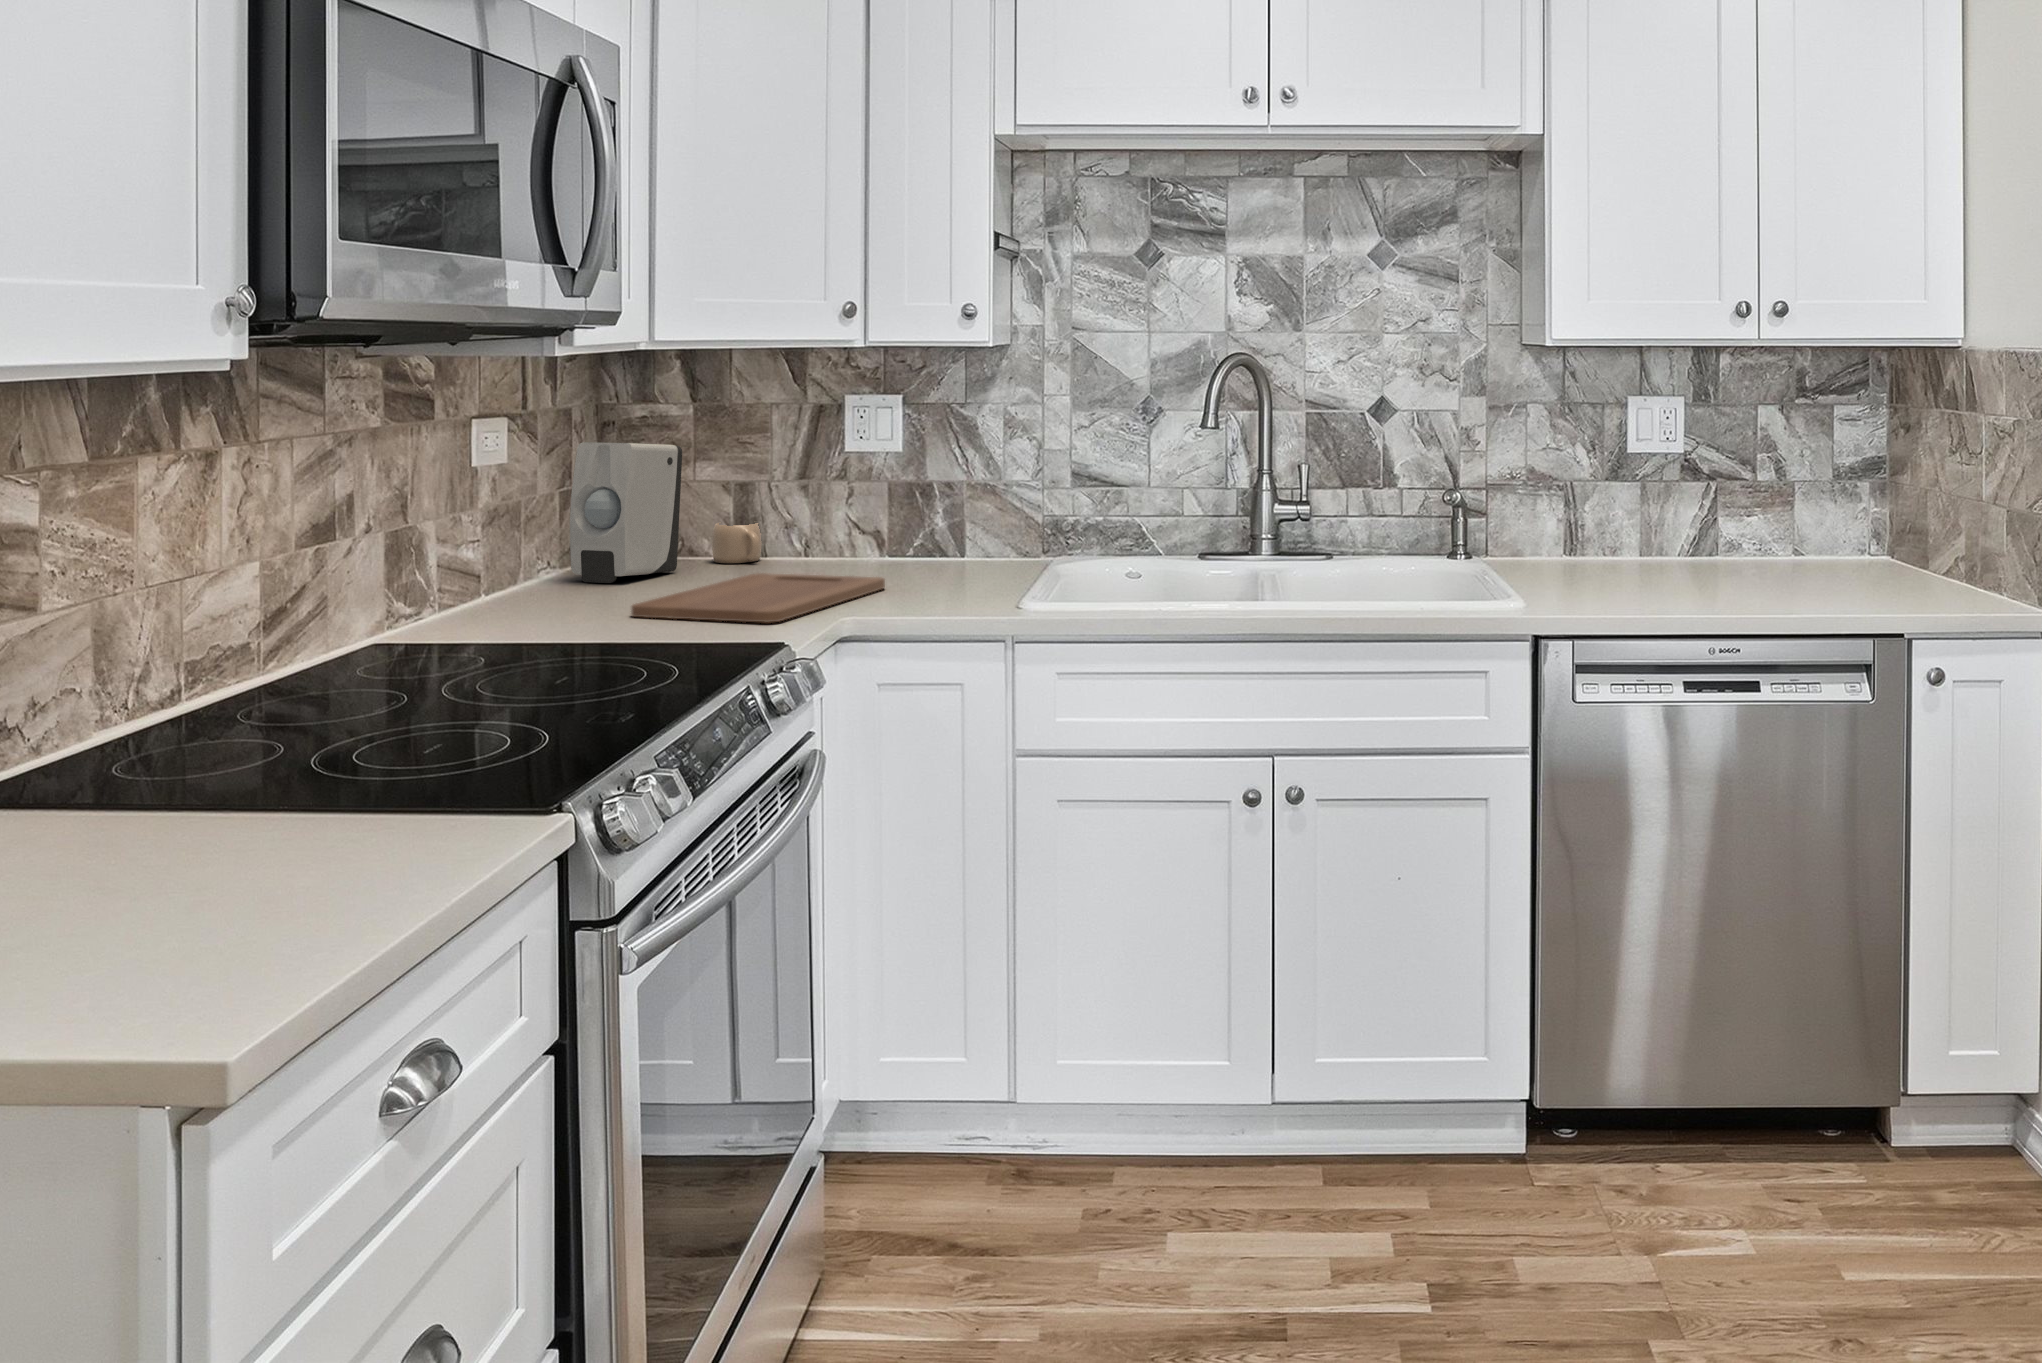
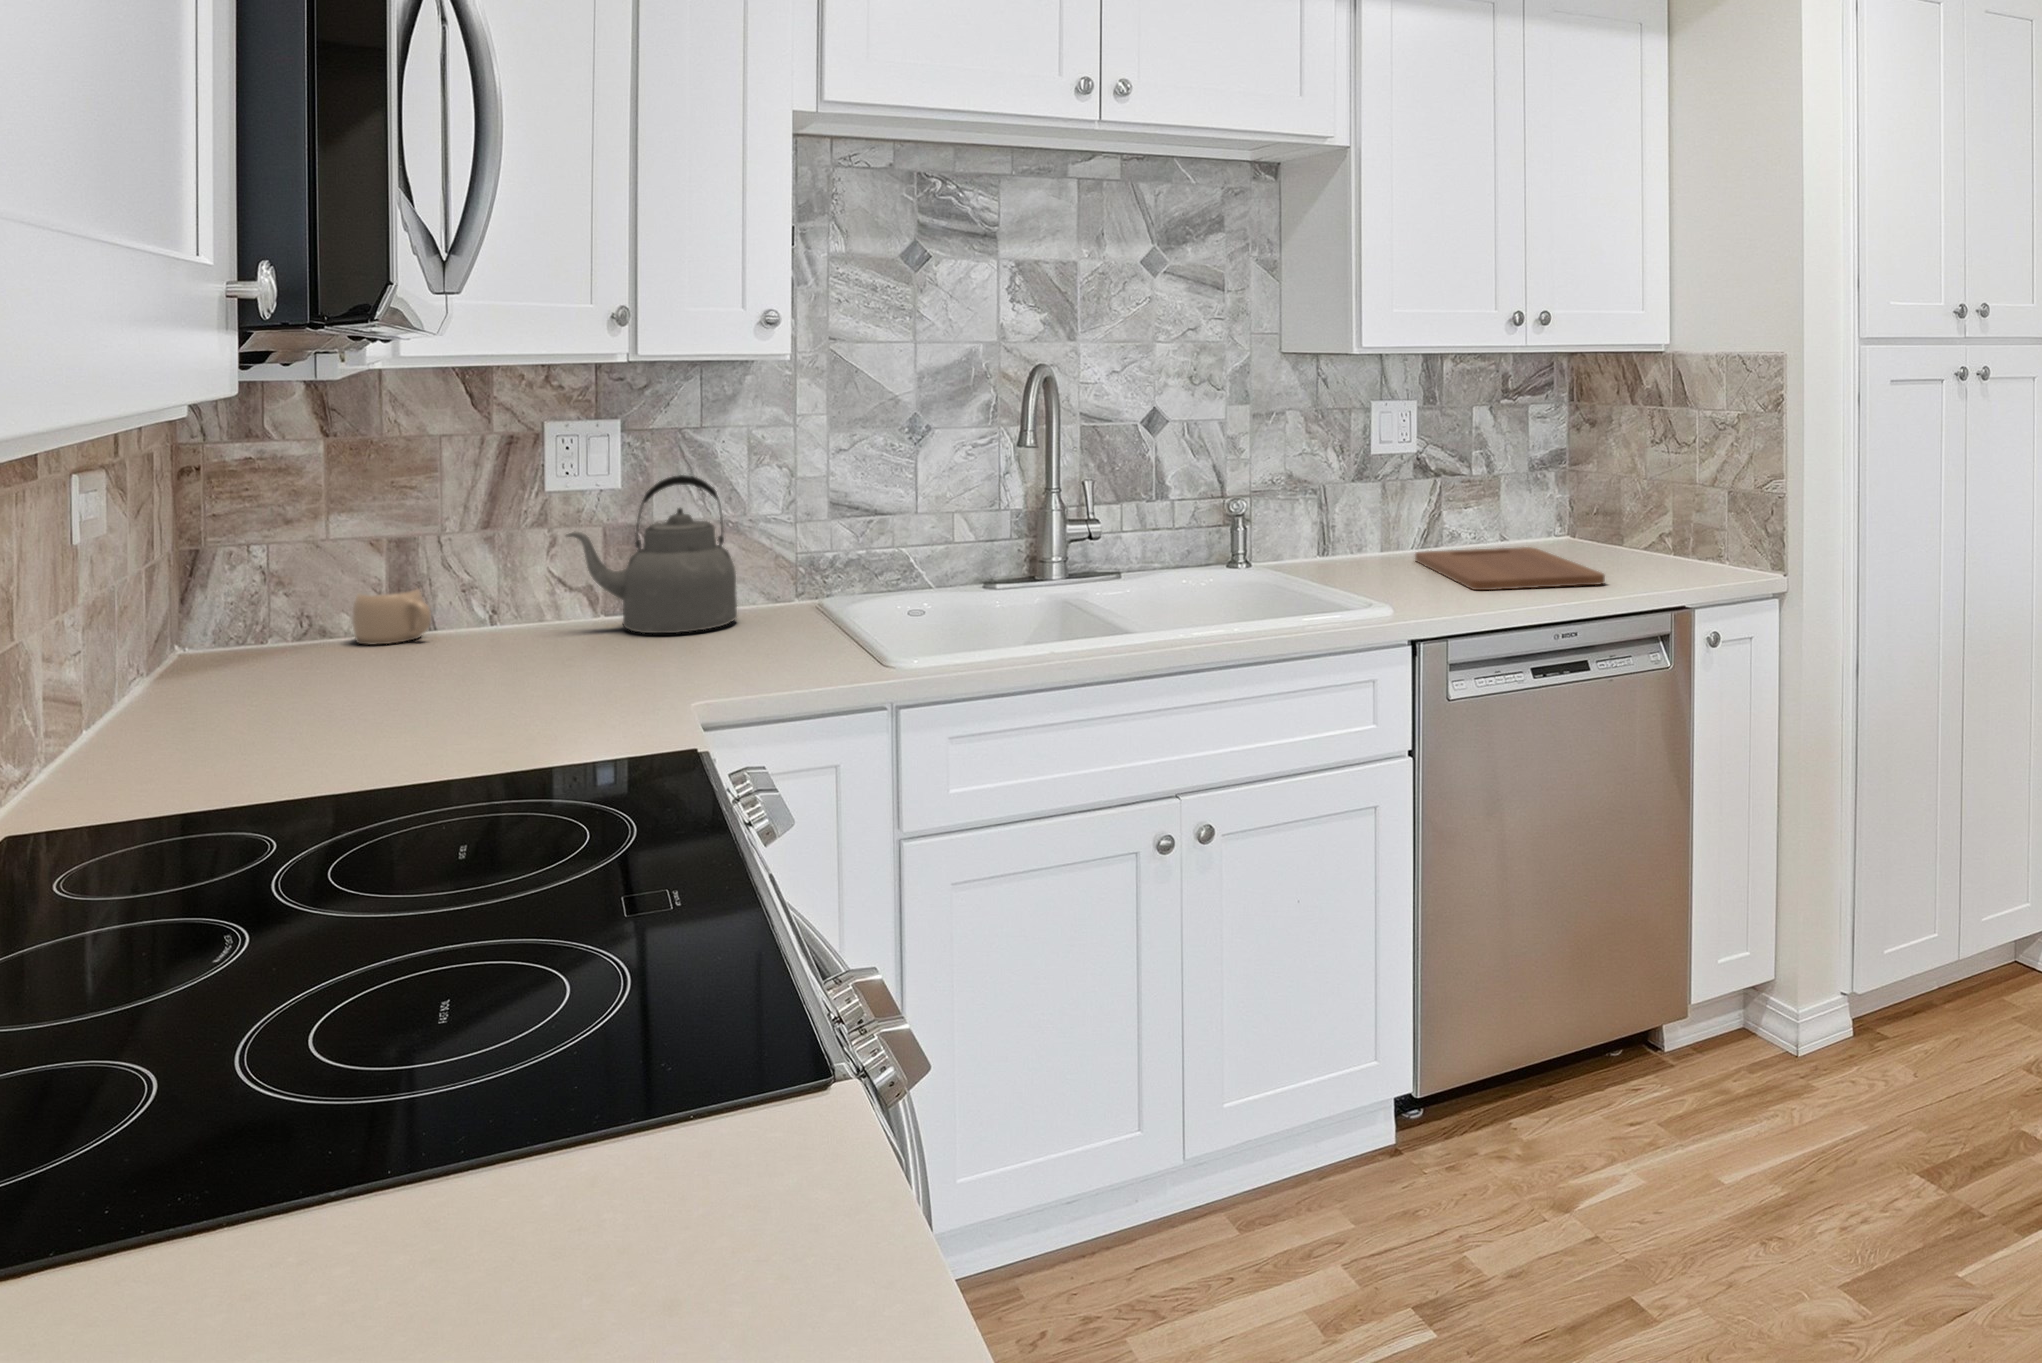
soap dispenser: present [570,442,682,583] -> none [180,497,333,692]
kettle: none [850,442,980,572] -> present [566,475,737,633]
cutting board: present [631,573,885,623] -> present [1415,547,1605,590]

